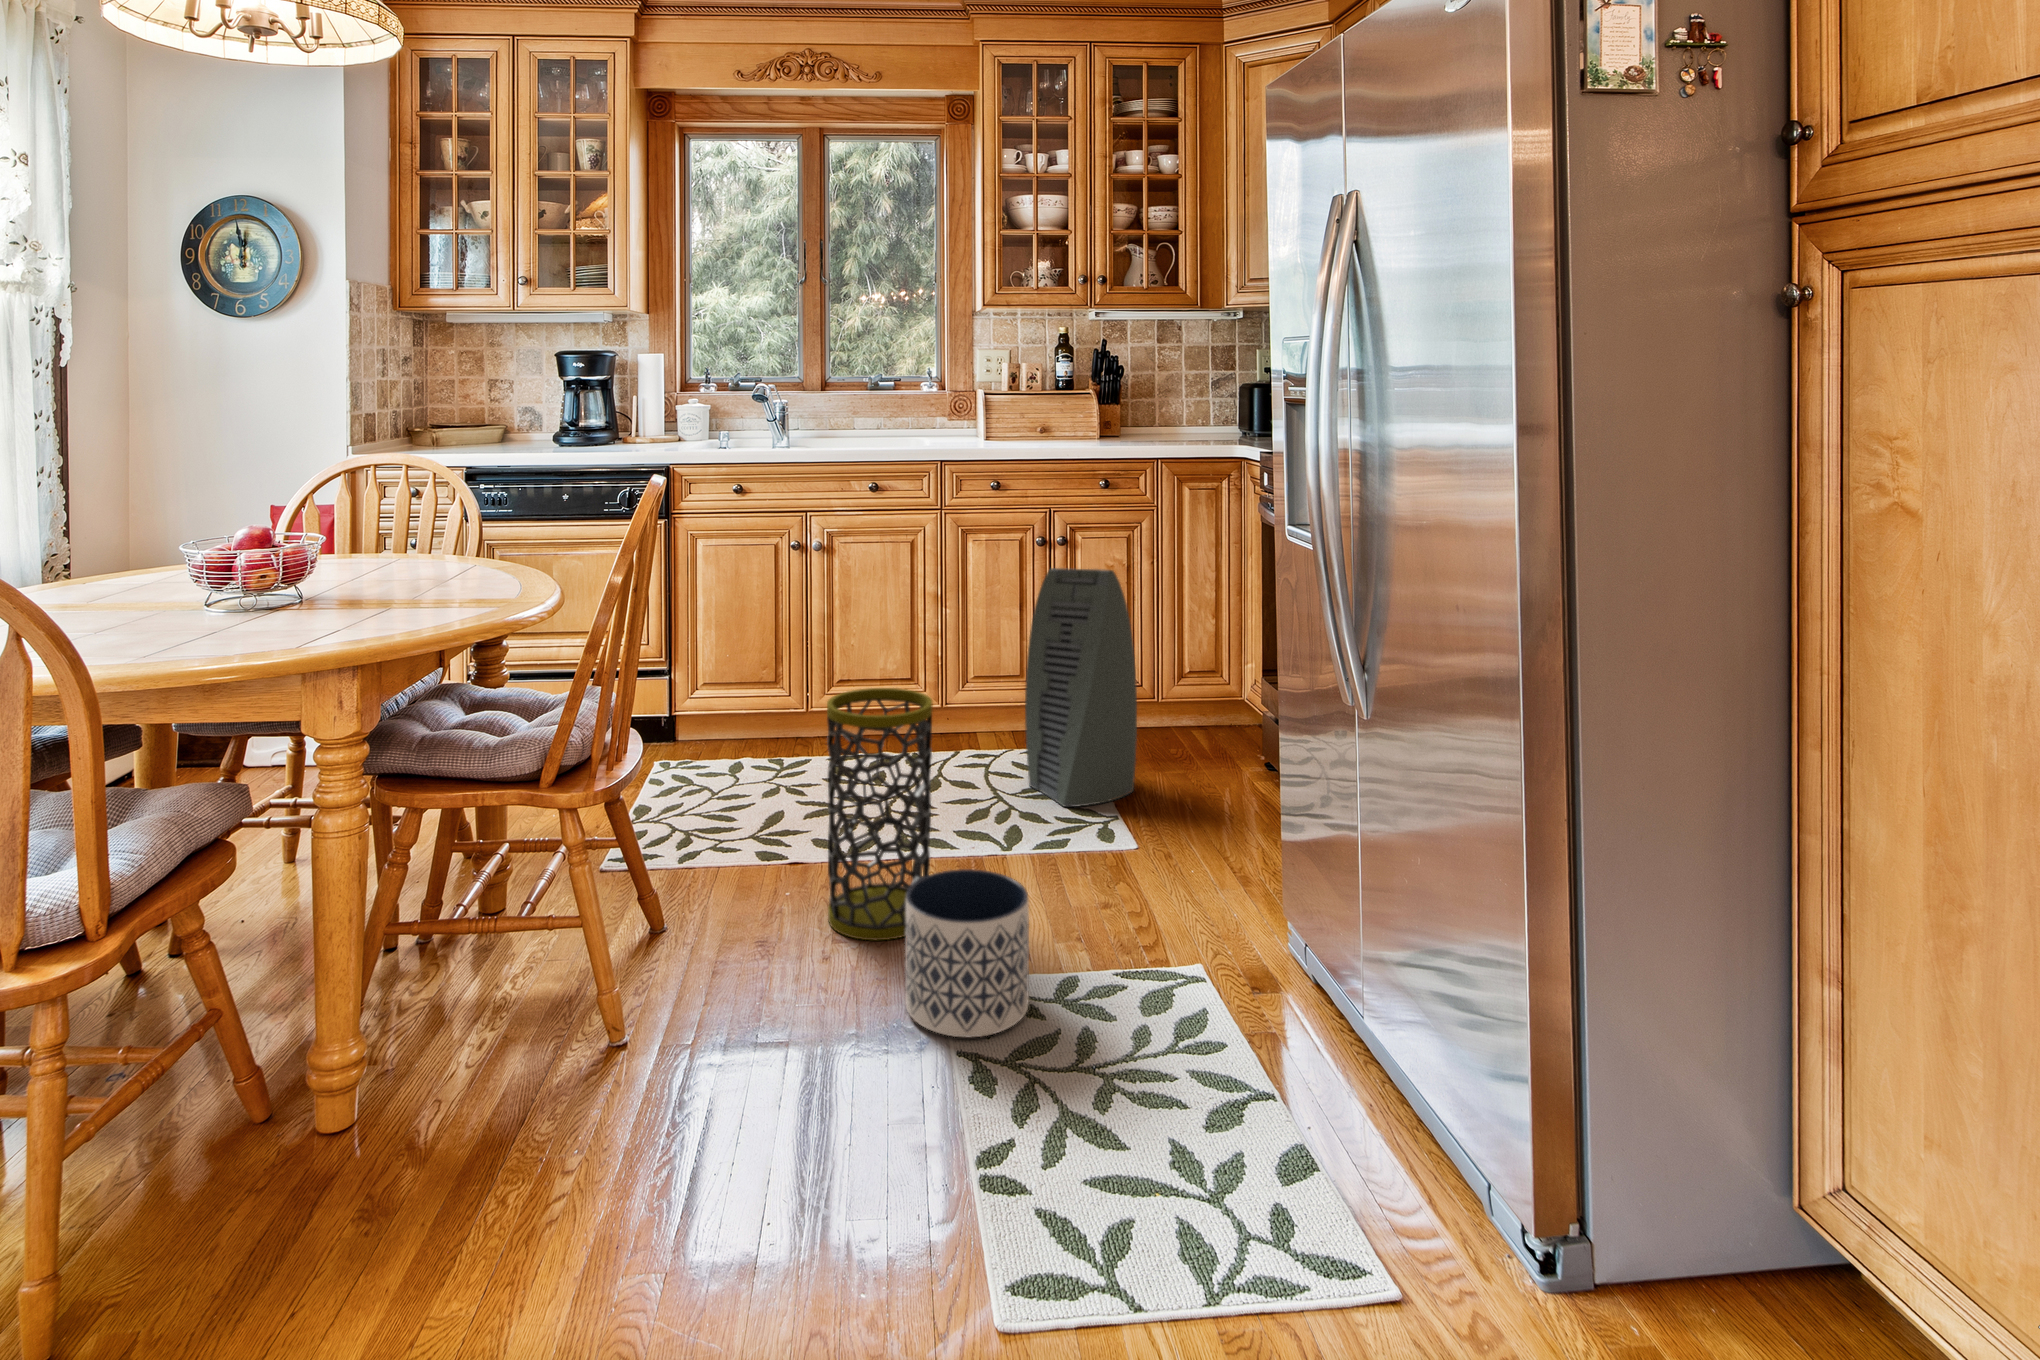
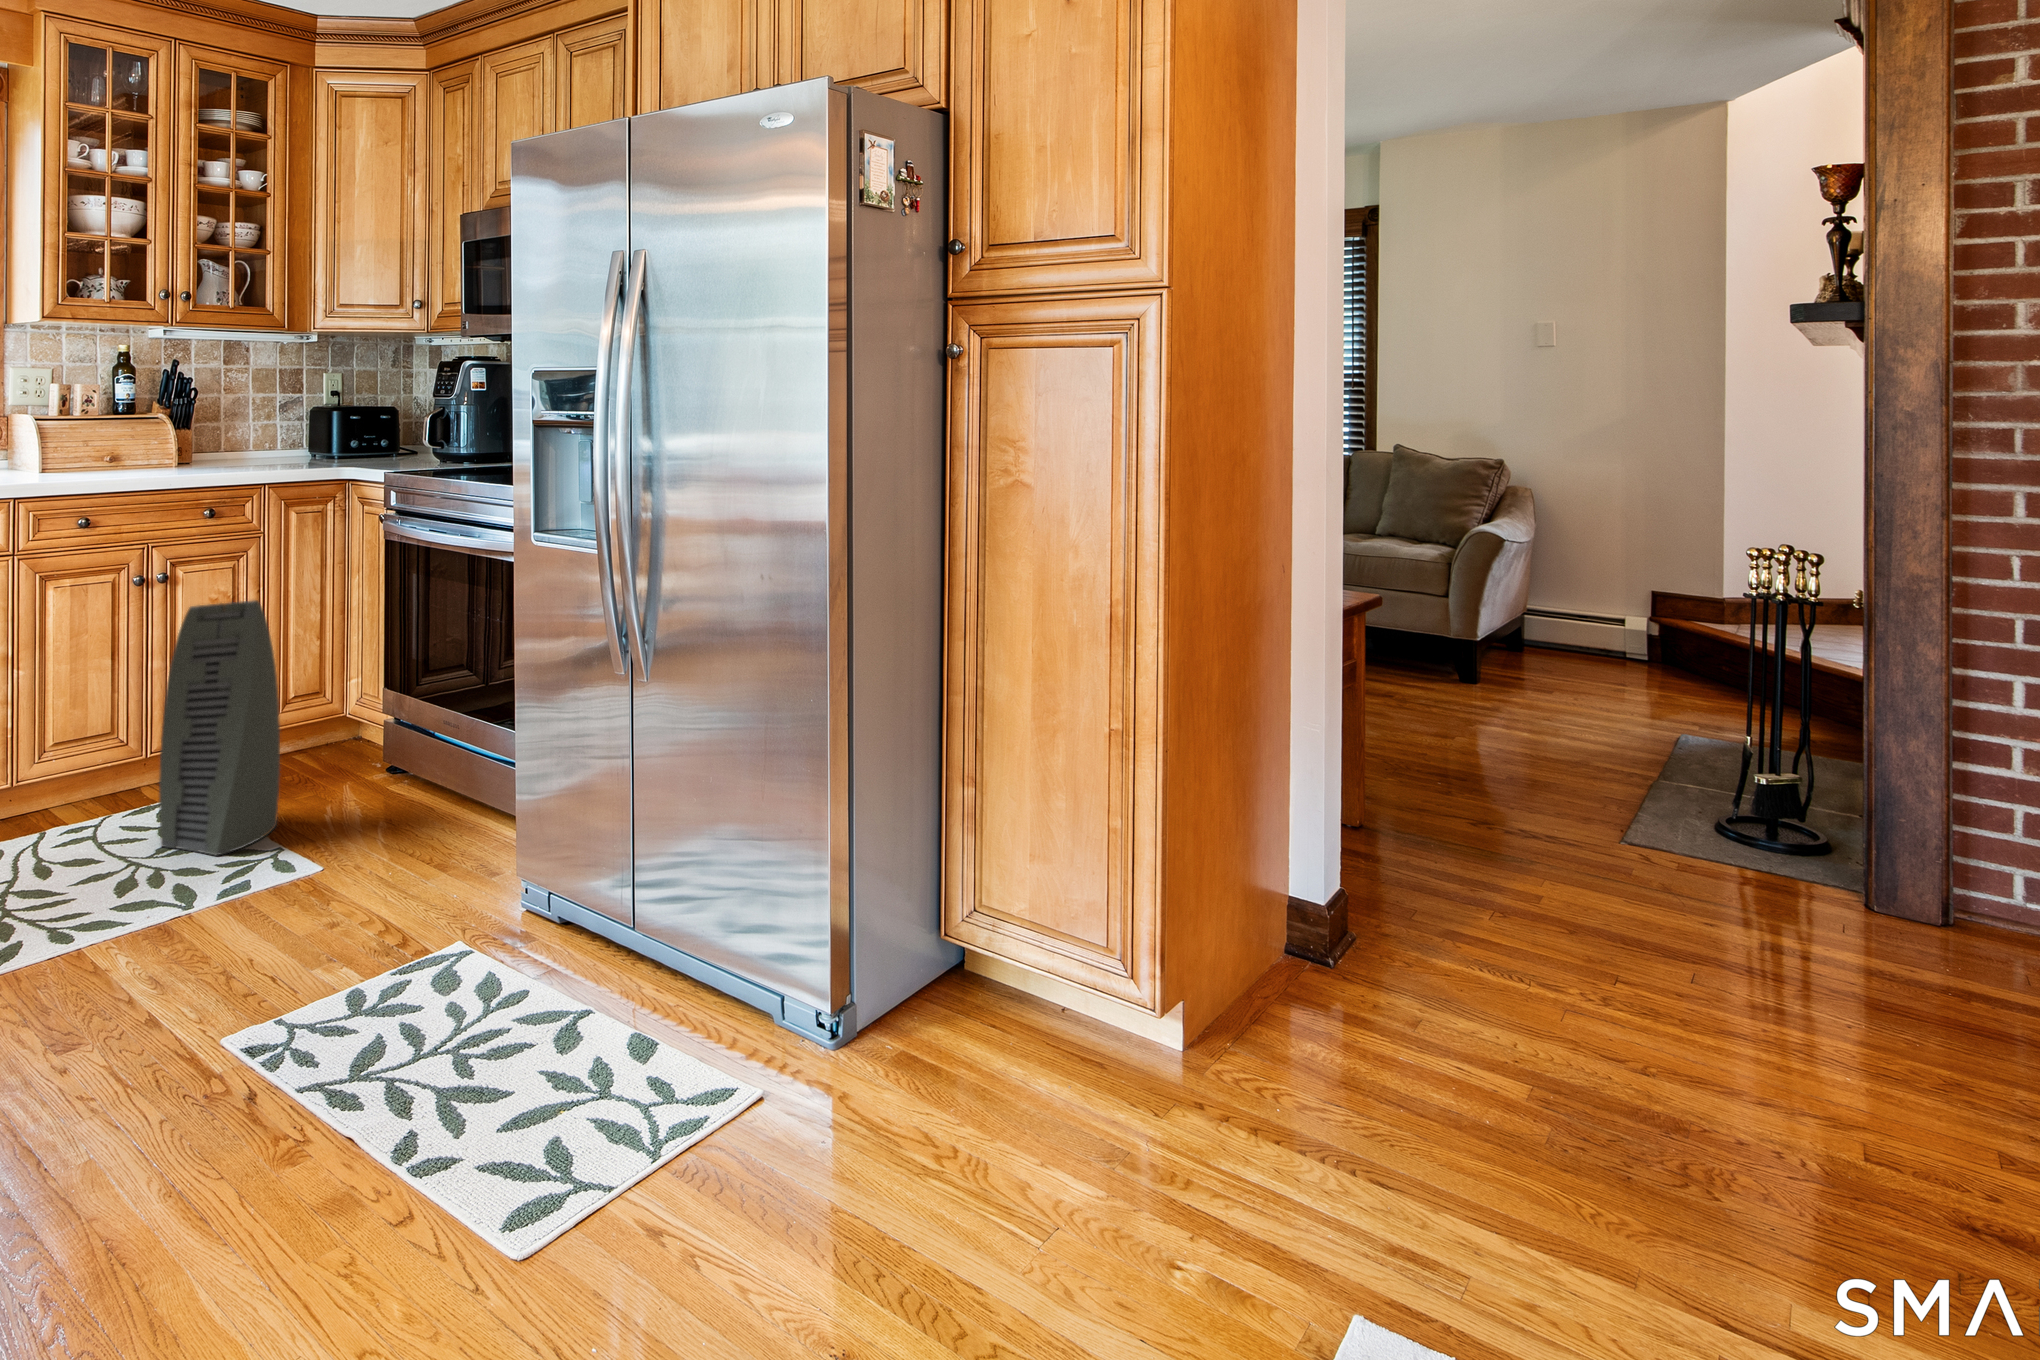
trash can: present [827,688,932,940] -> none [38,752,173,1040]
planter: present [905,869,1029,1038] -> none [209,909,345,1082]

